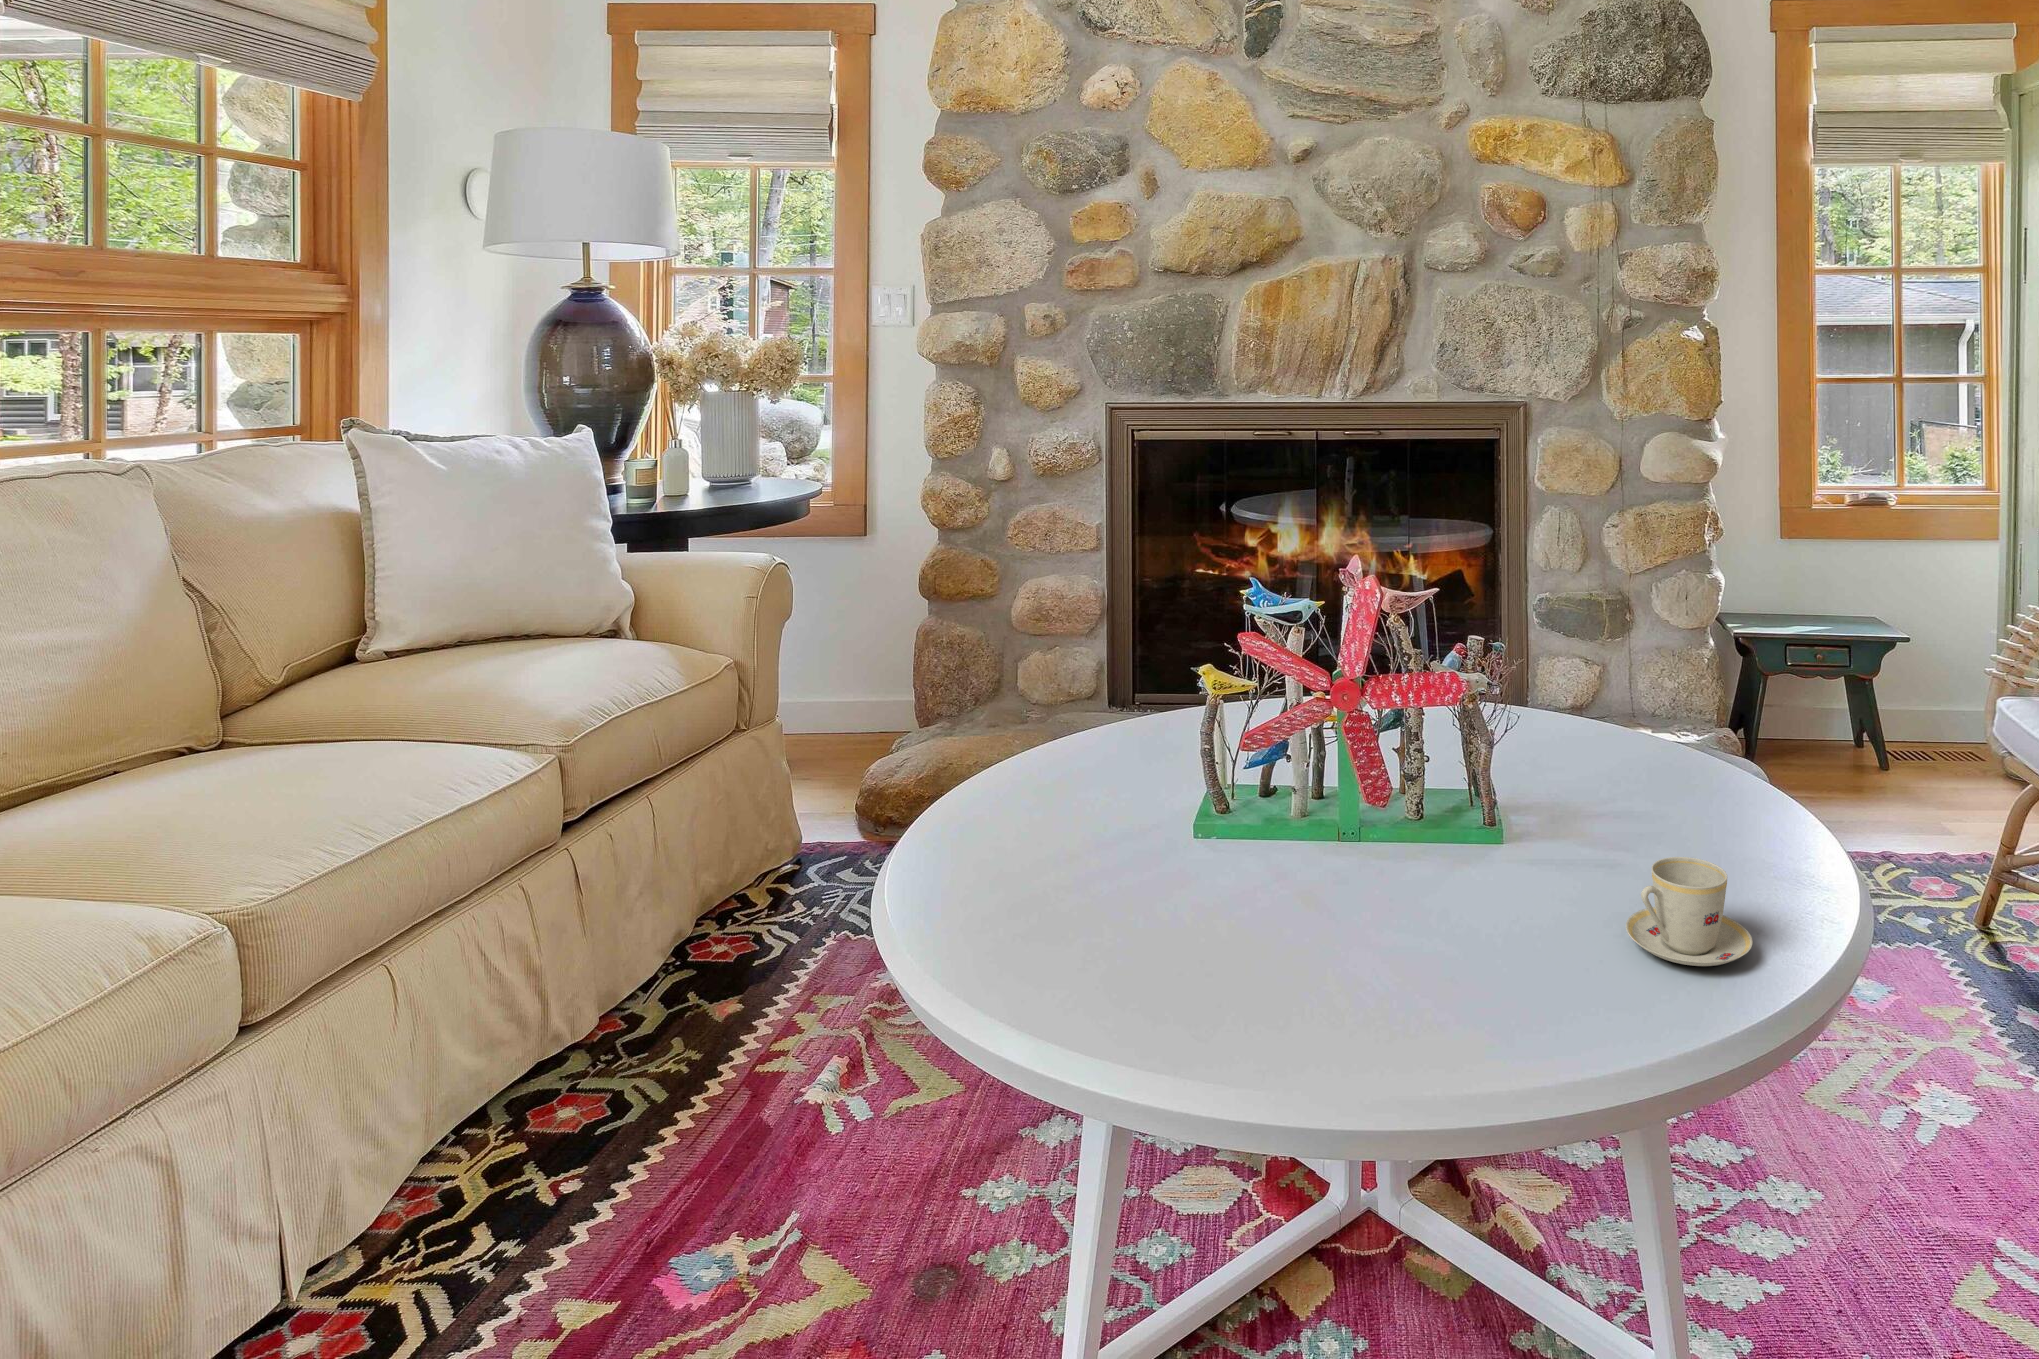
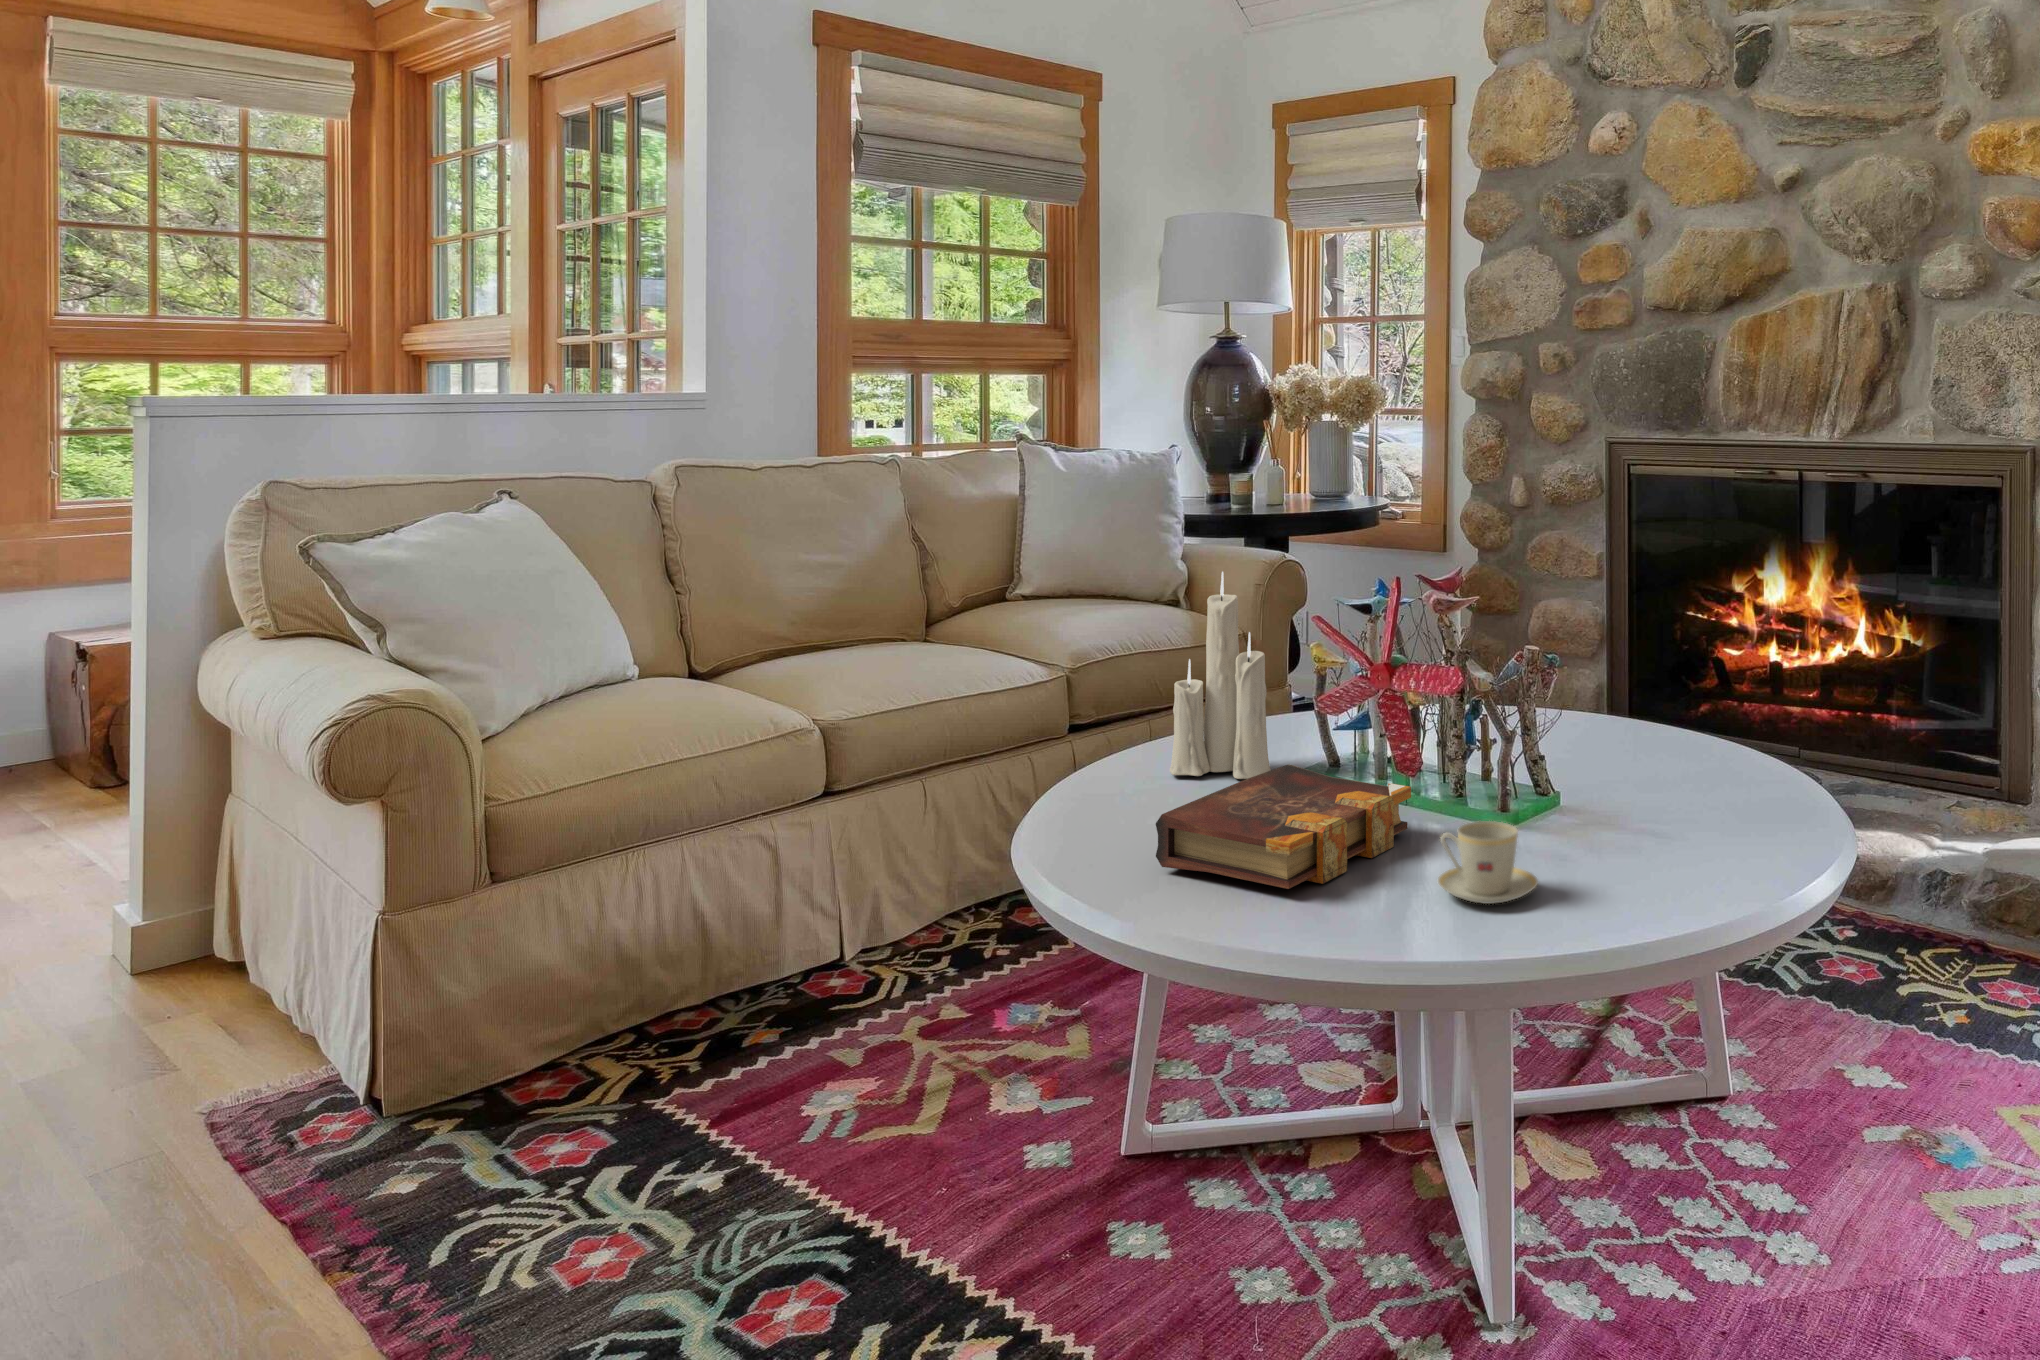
candle: none [1033,570,1168,876] -> present [1170,572,1271,779]
book: none [1275,830,1532,1034] -> present [1156,764,1411,889]

